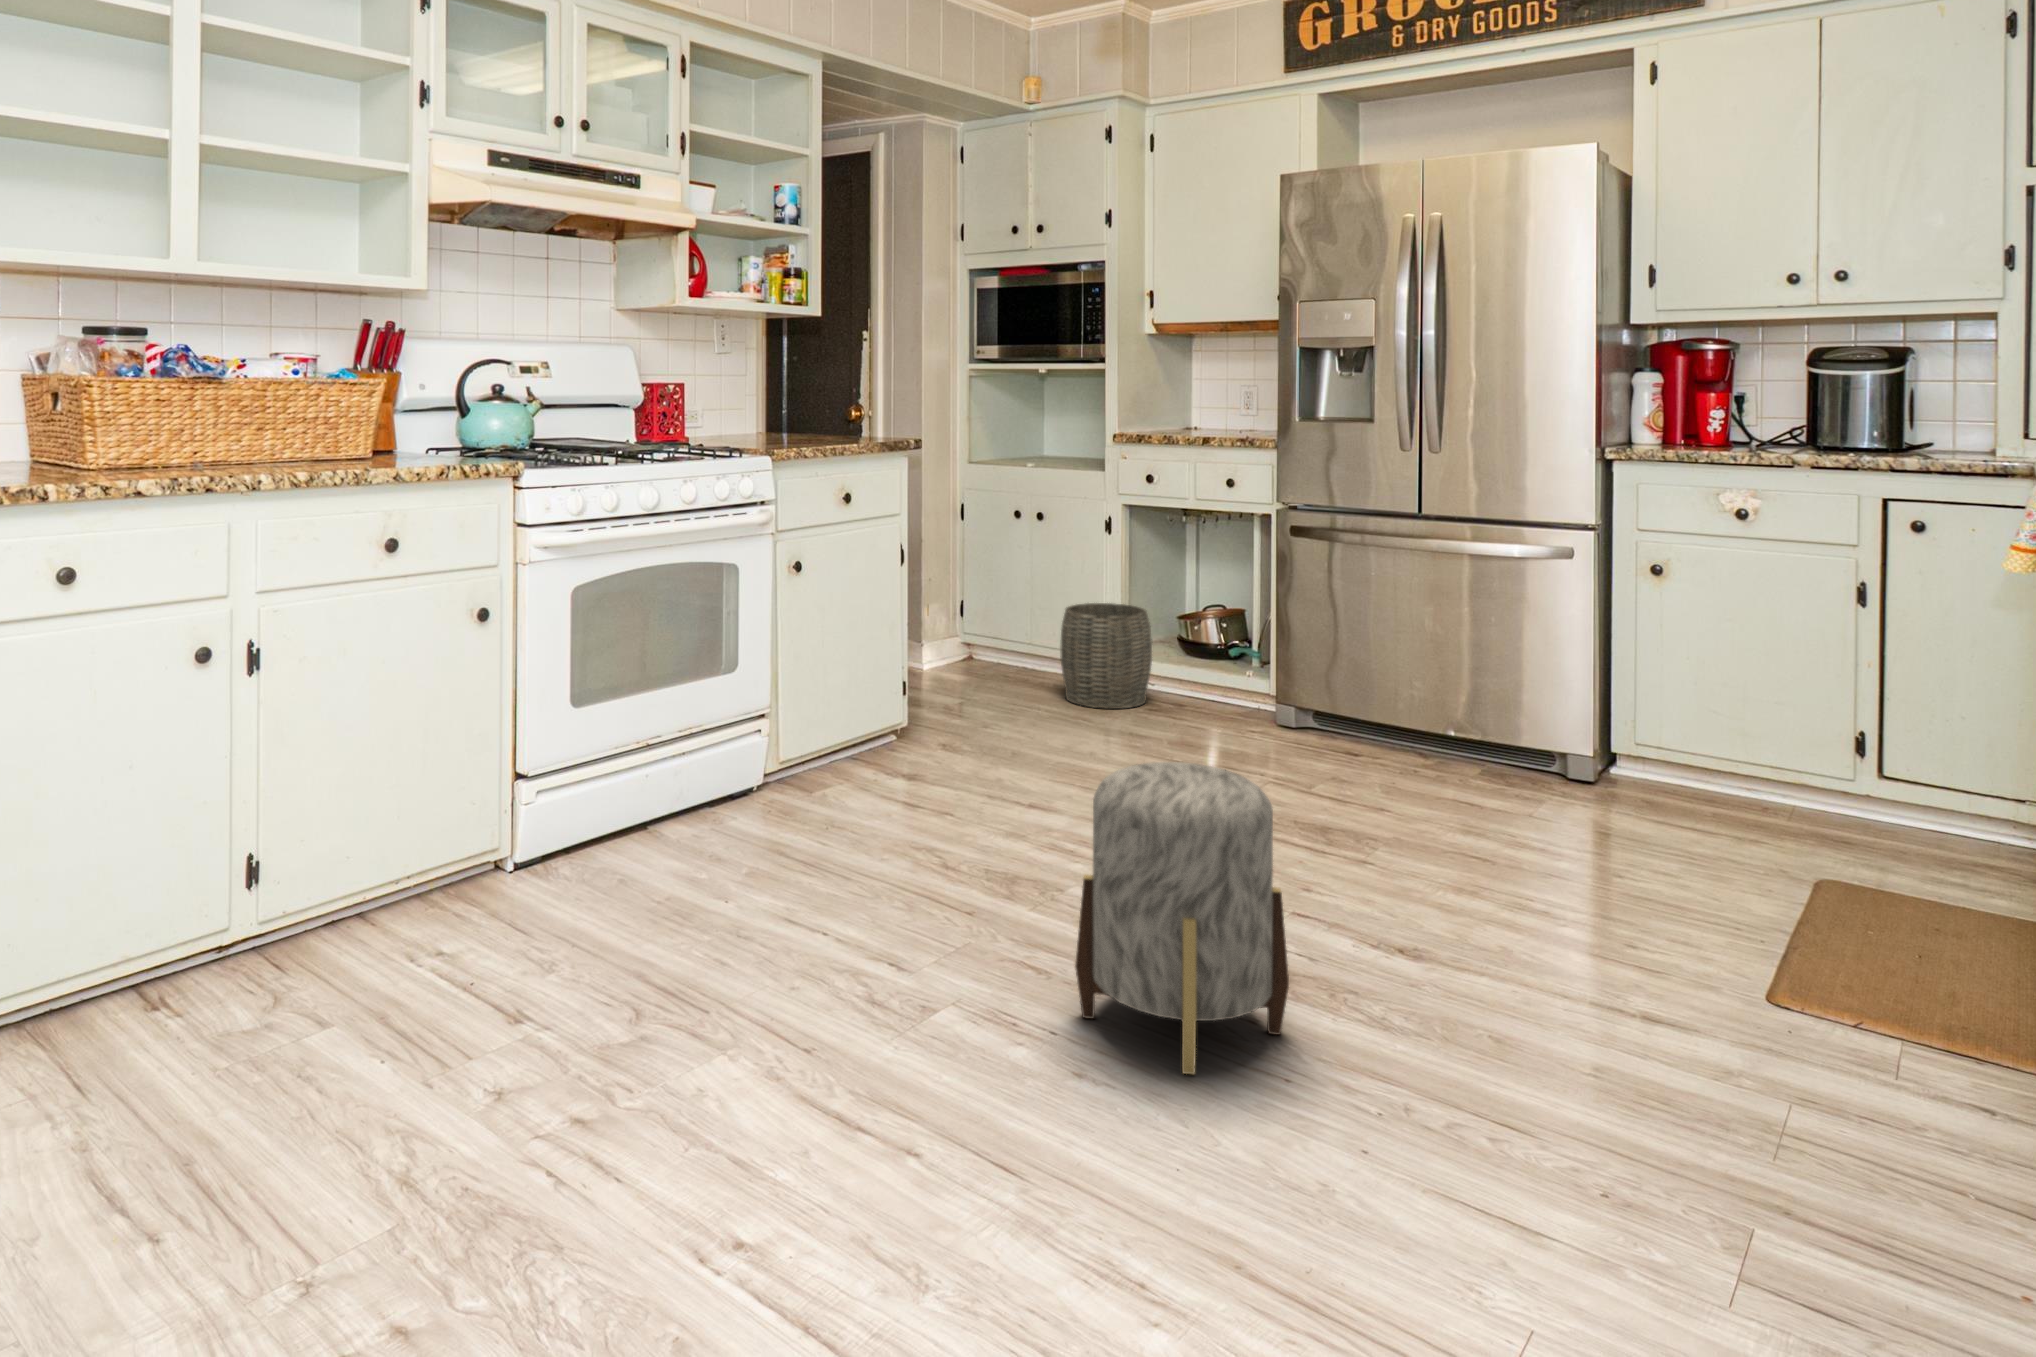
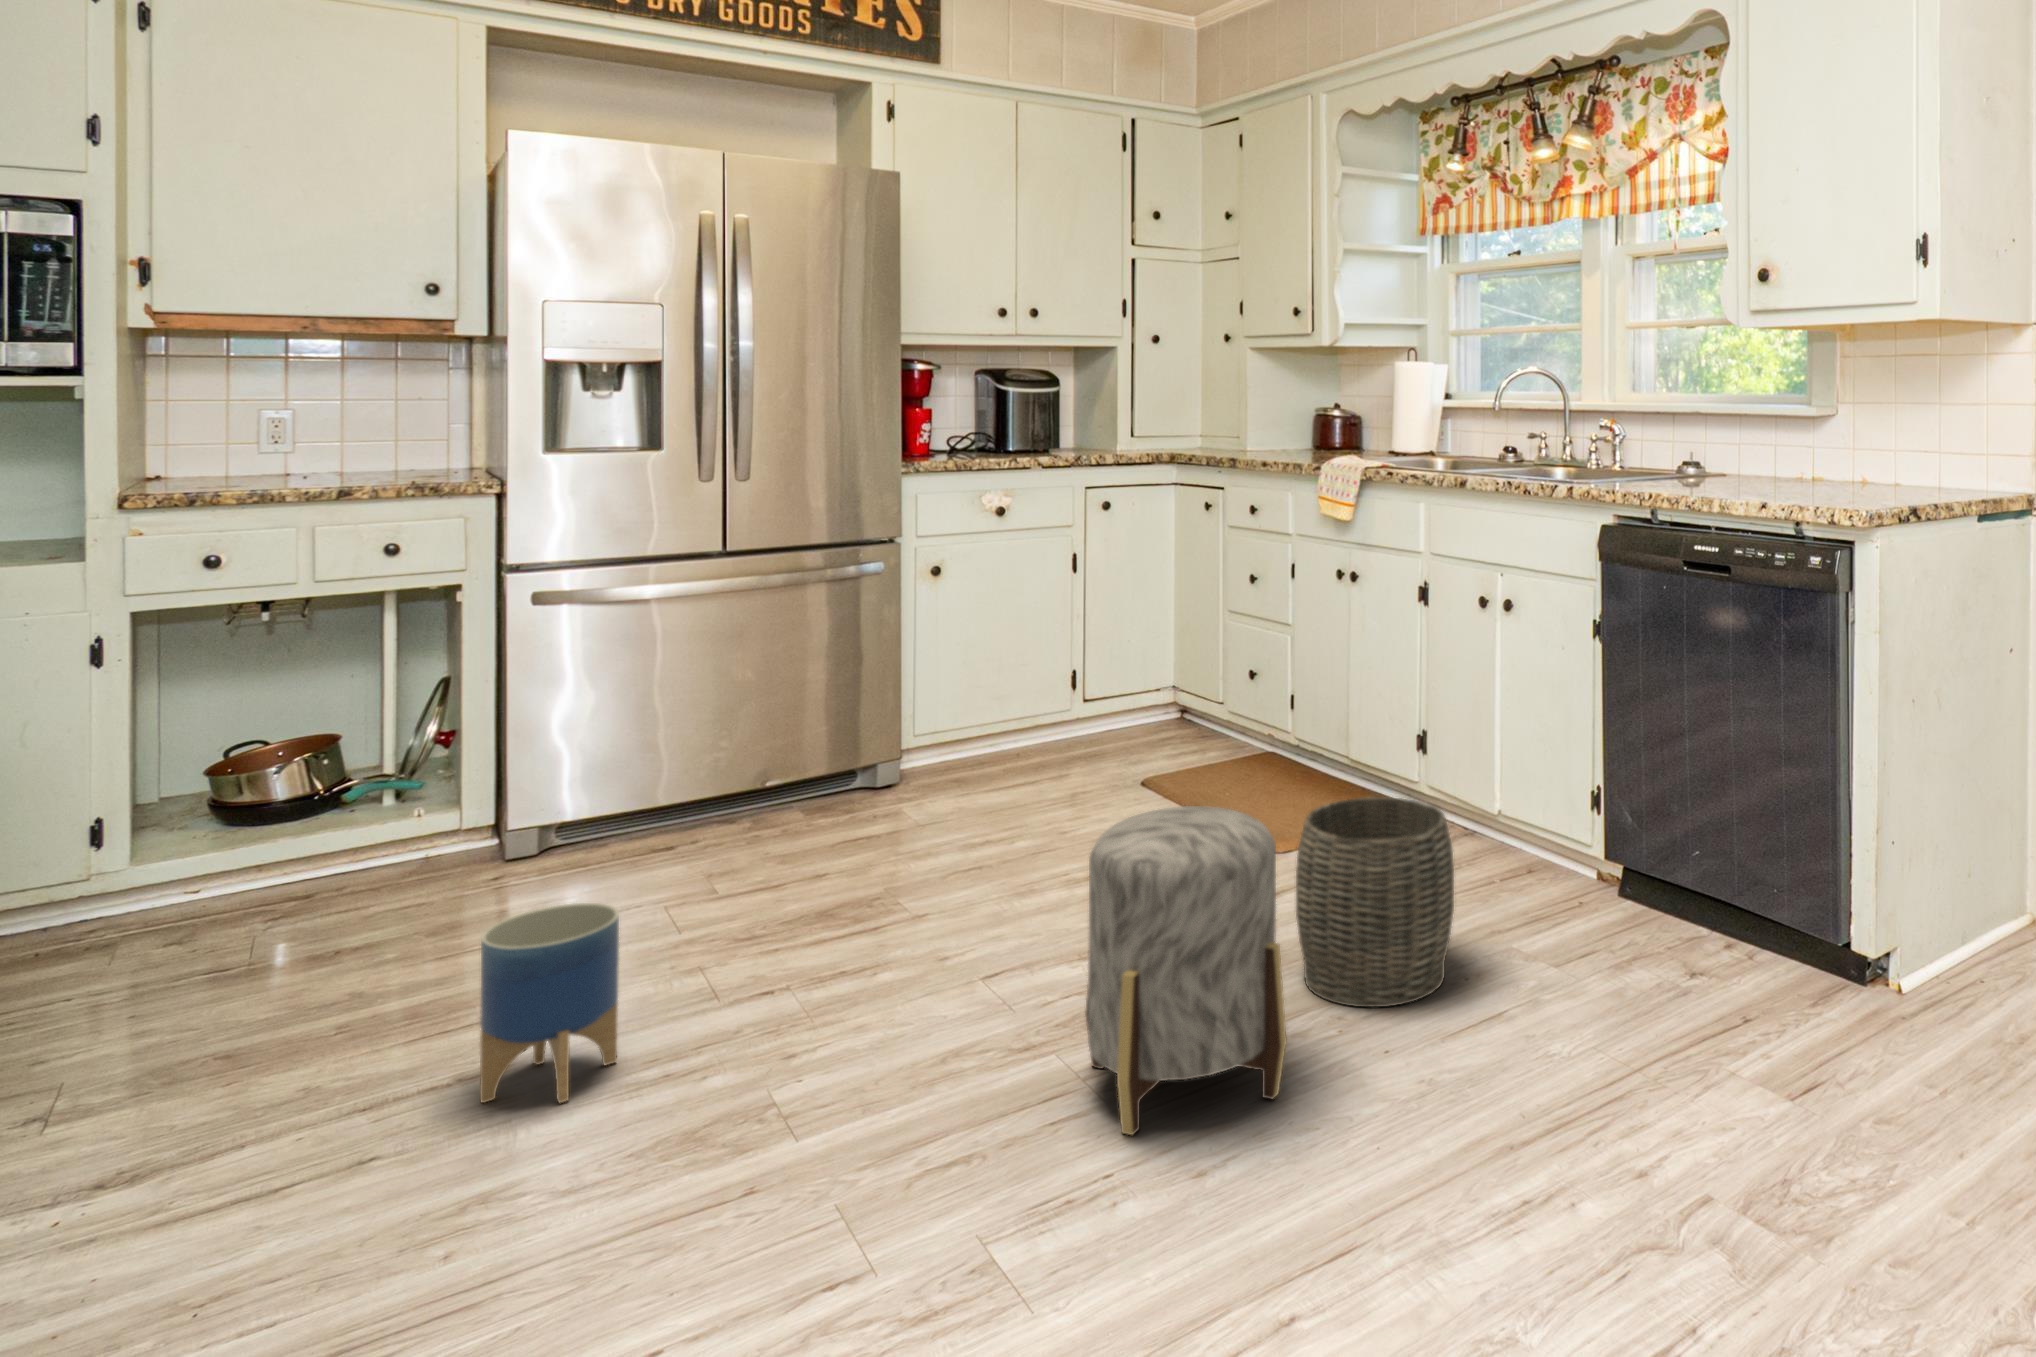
woven basket: present [1060,603,1152,709] -> present [1296,797,1454,1007]
planter: none [986,711,1061,833] -> present [480,903,619,1103]

